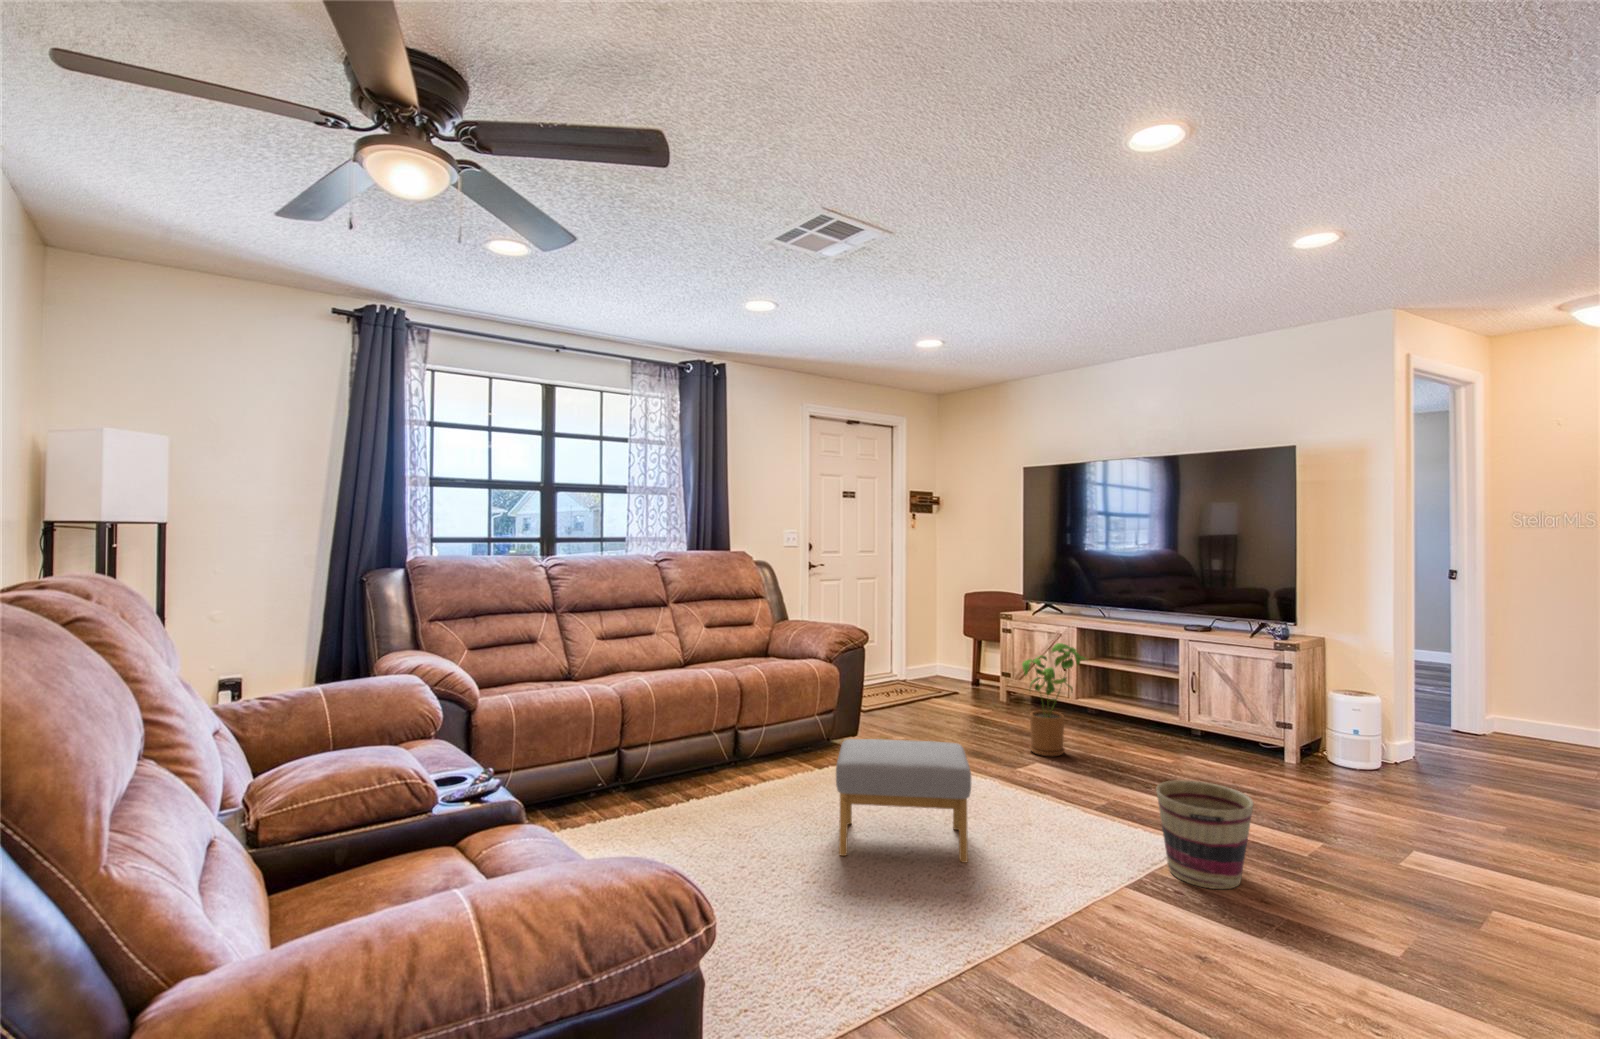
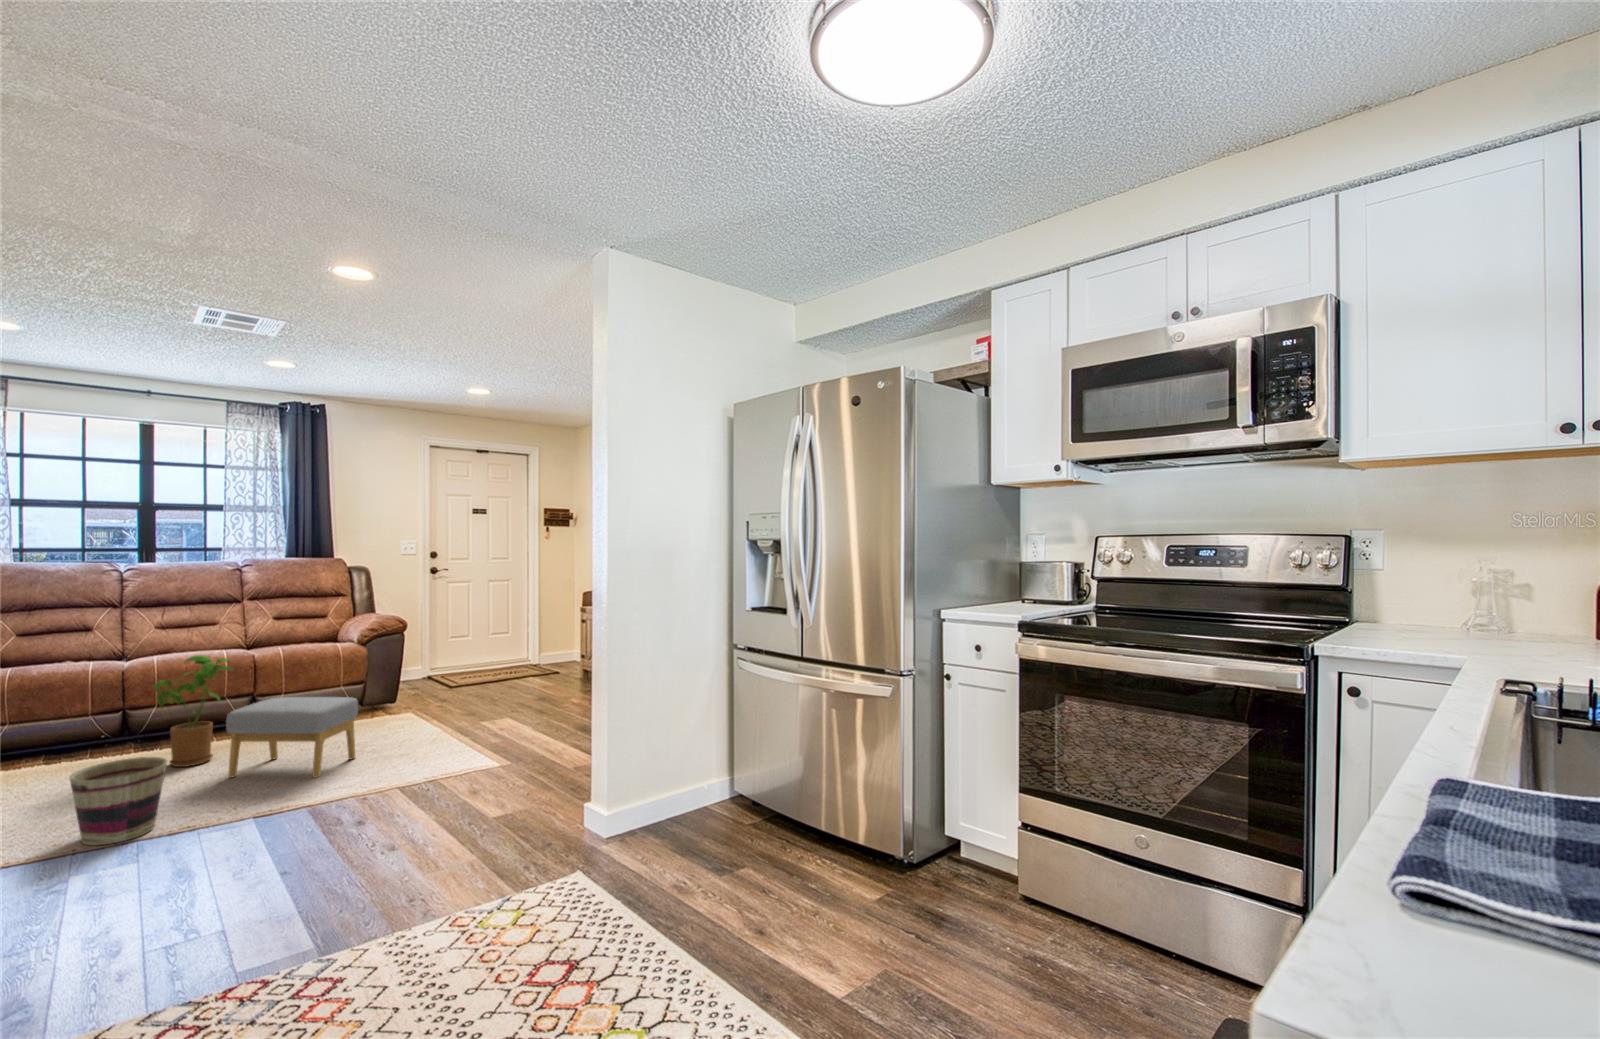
house plant: present [1022,643,1086,756] -> present [154,655,233,767]
basket: present [1156,780,1254,889] -> present [69,757,167,845]

